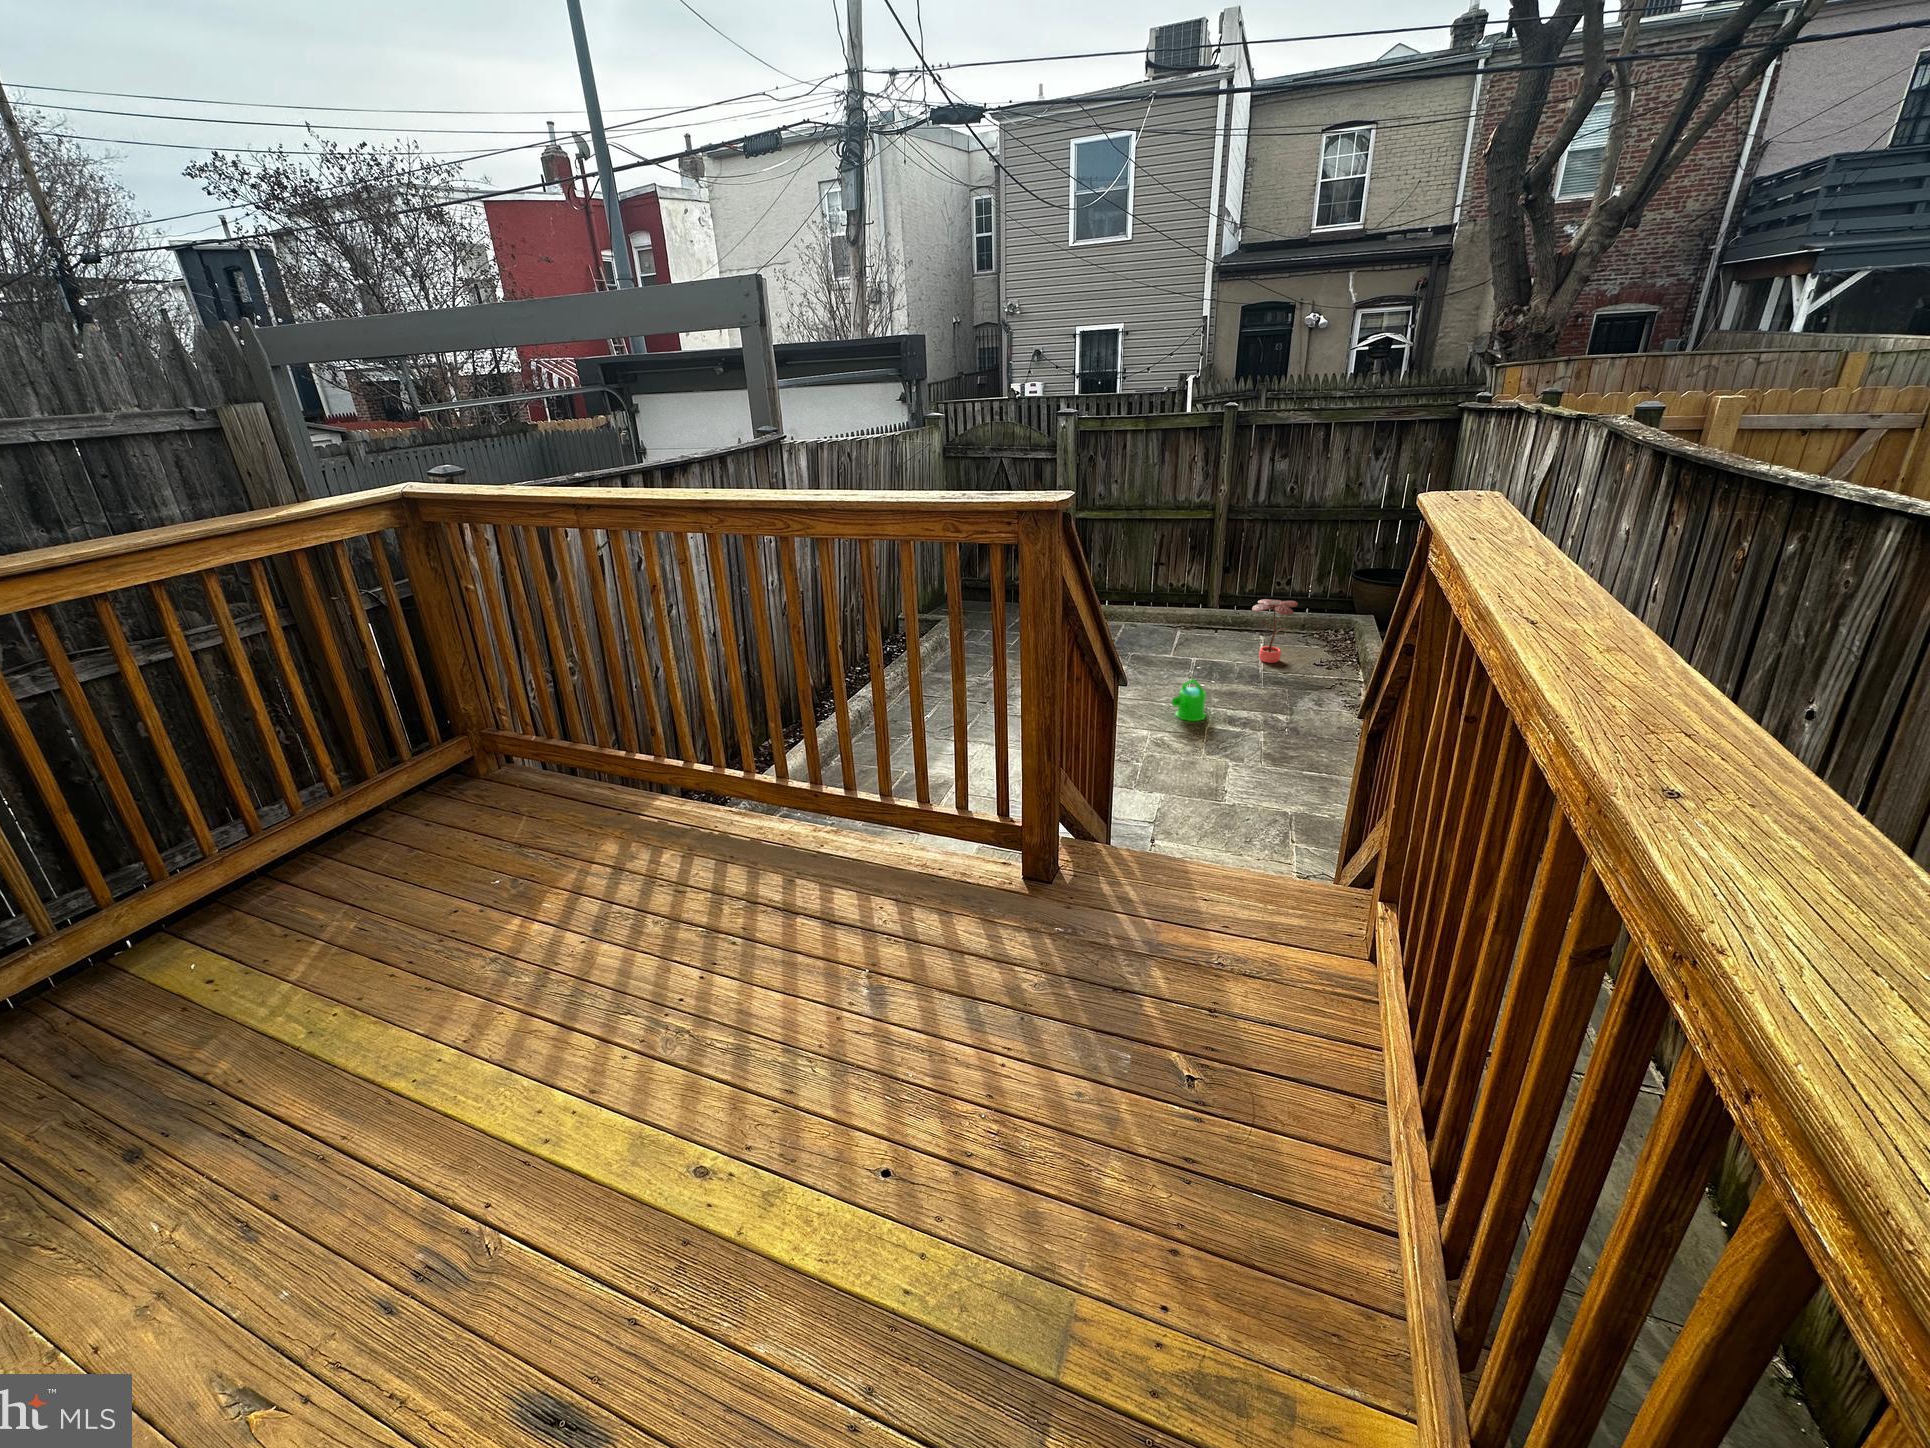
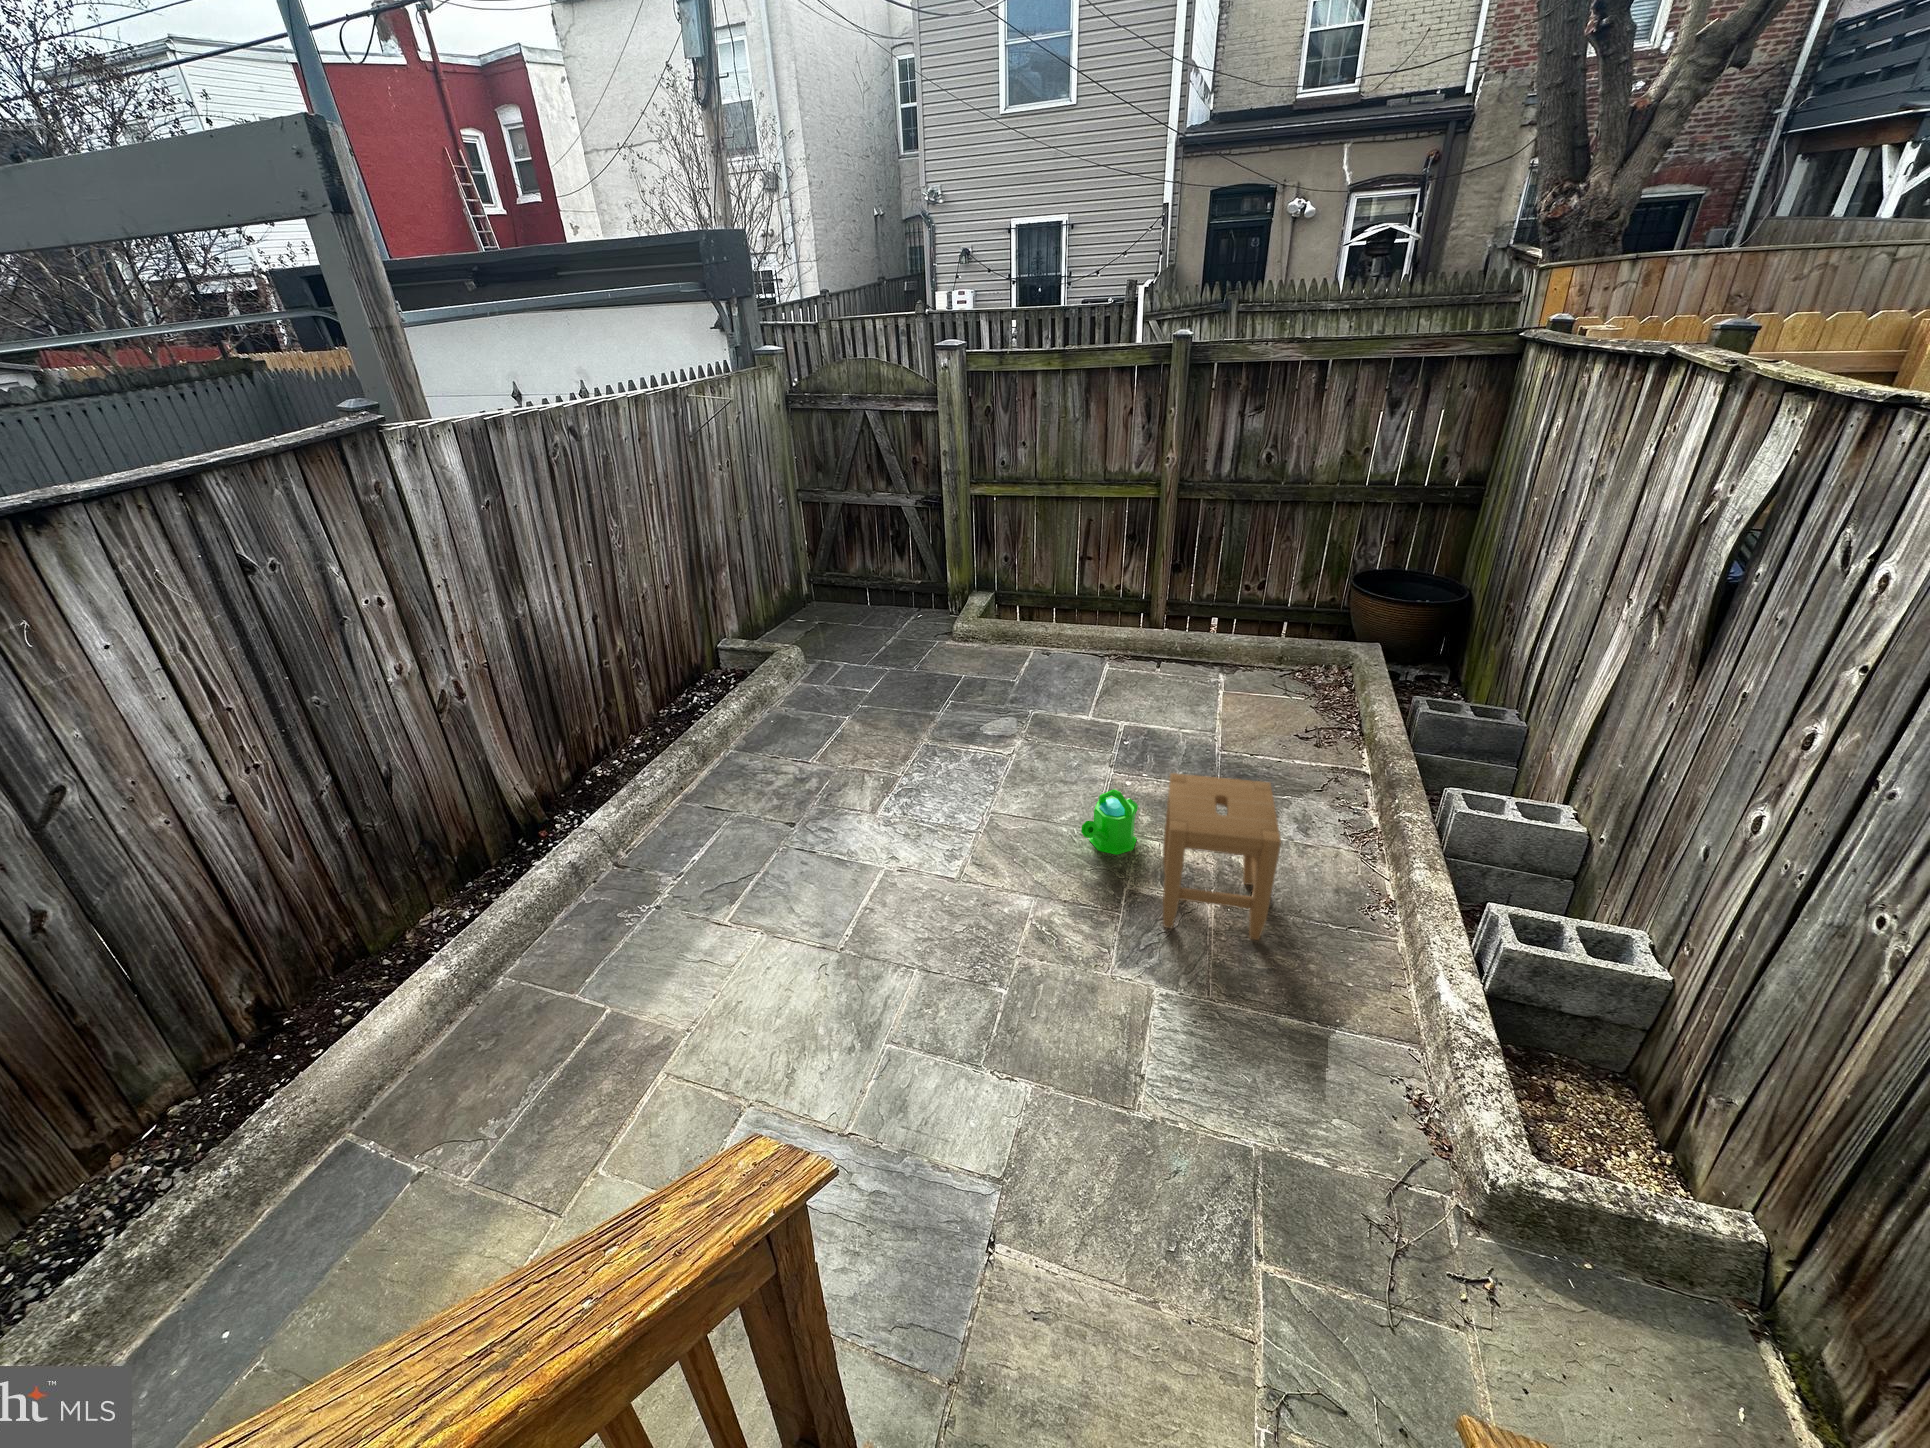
potted plant: present [1252,599,1298,663] -> none [1210,630,1277,723]
stool: none [1225,658,1299,755] -> present [1163,773,1281,940]

